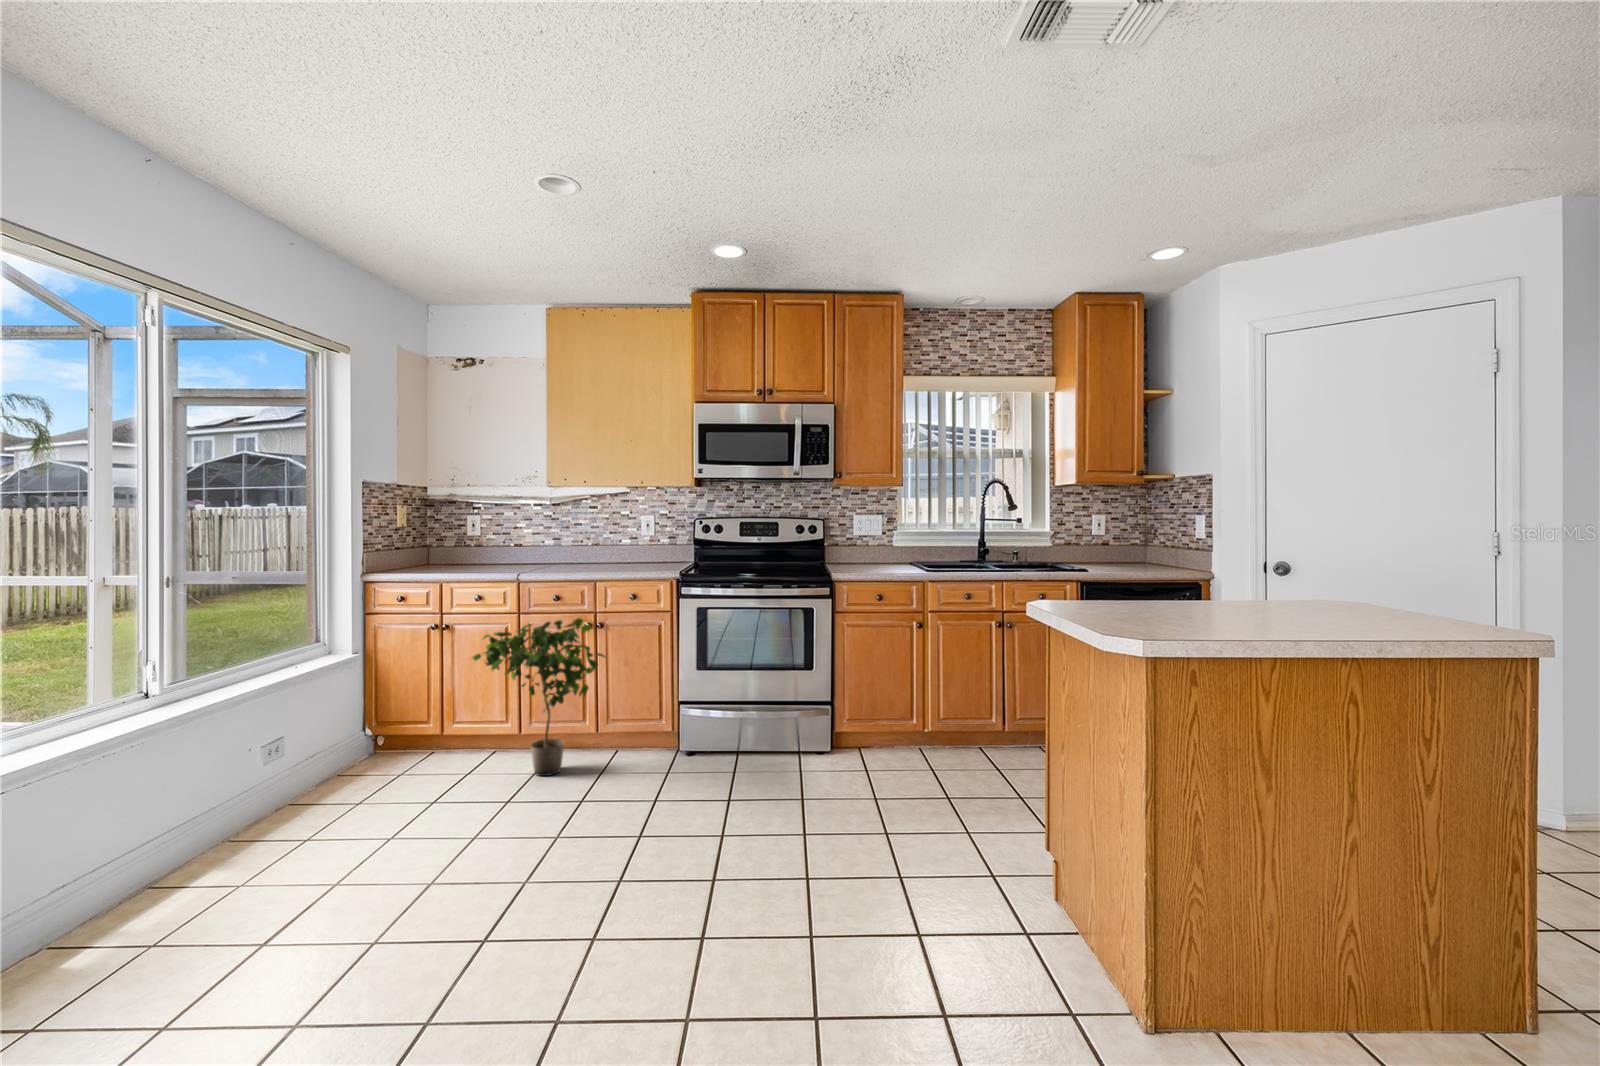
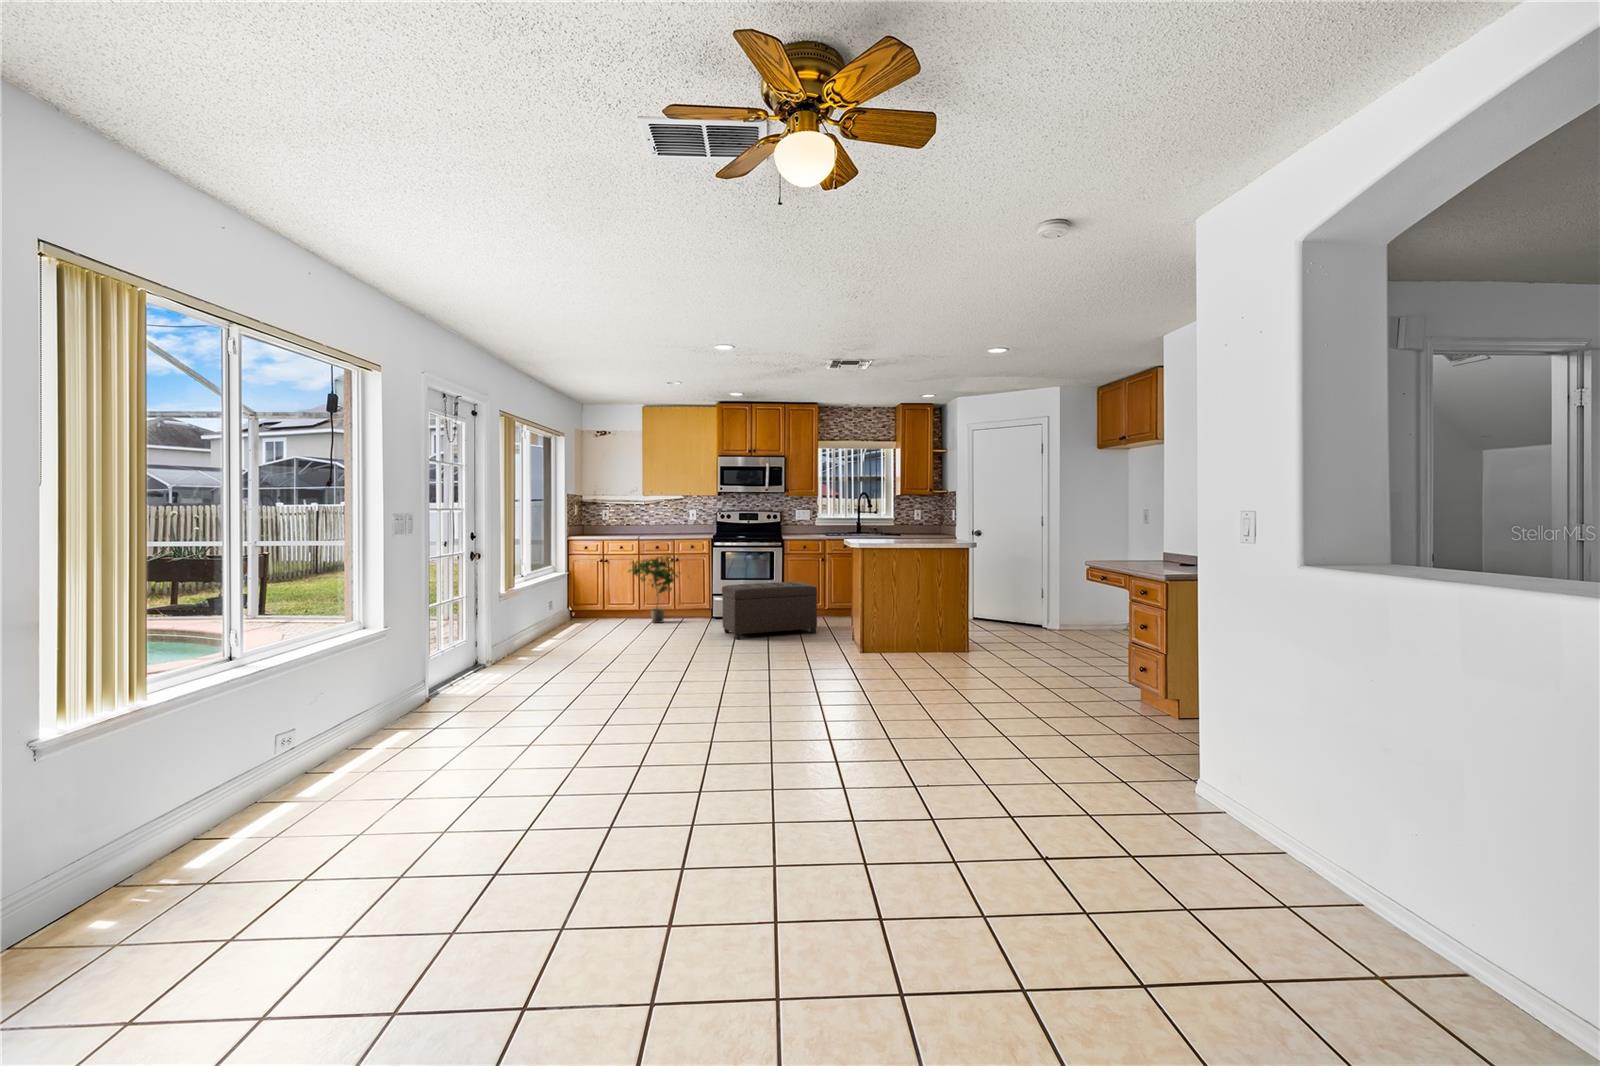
ottoman: none [680,693,936,891] -> present [722,582,817,639]

